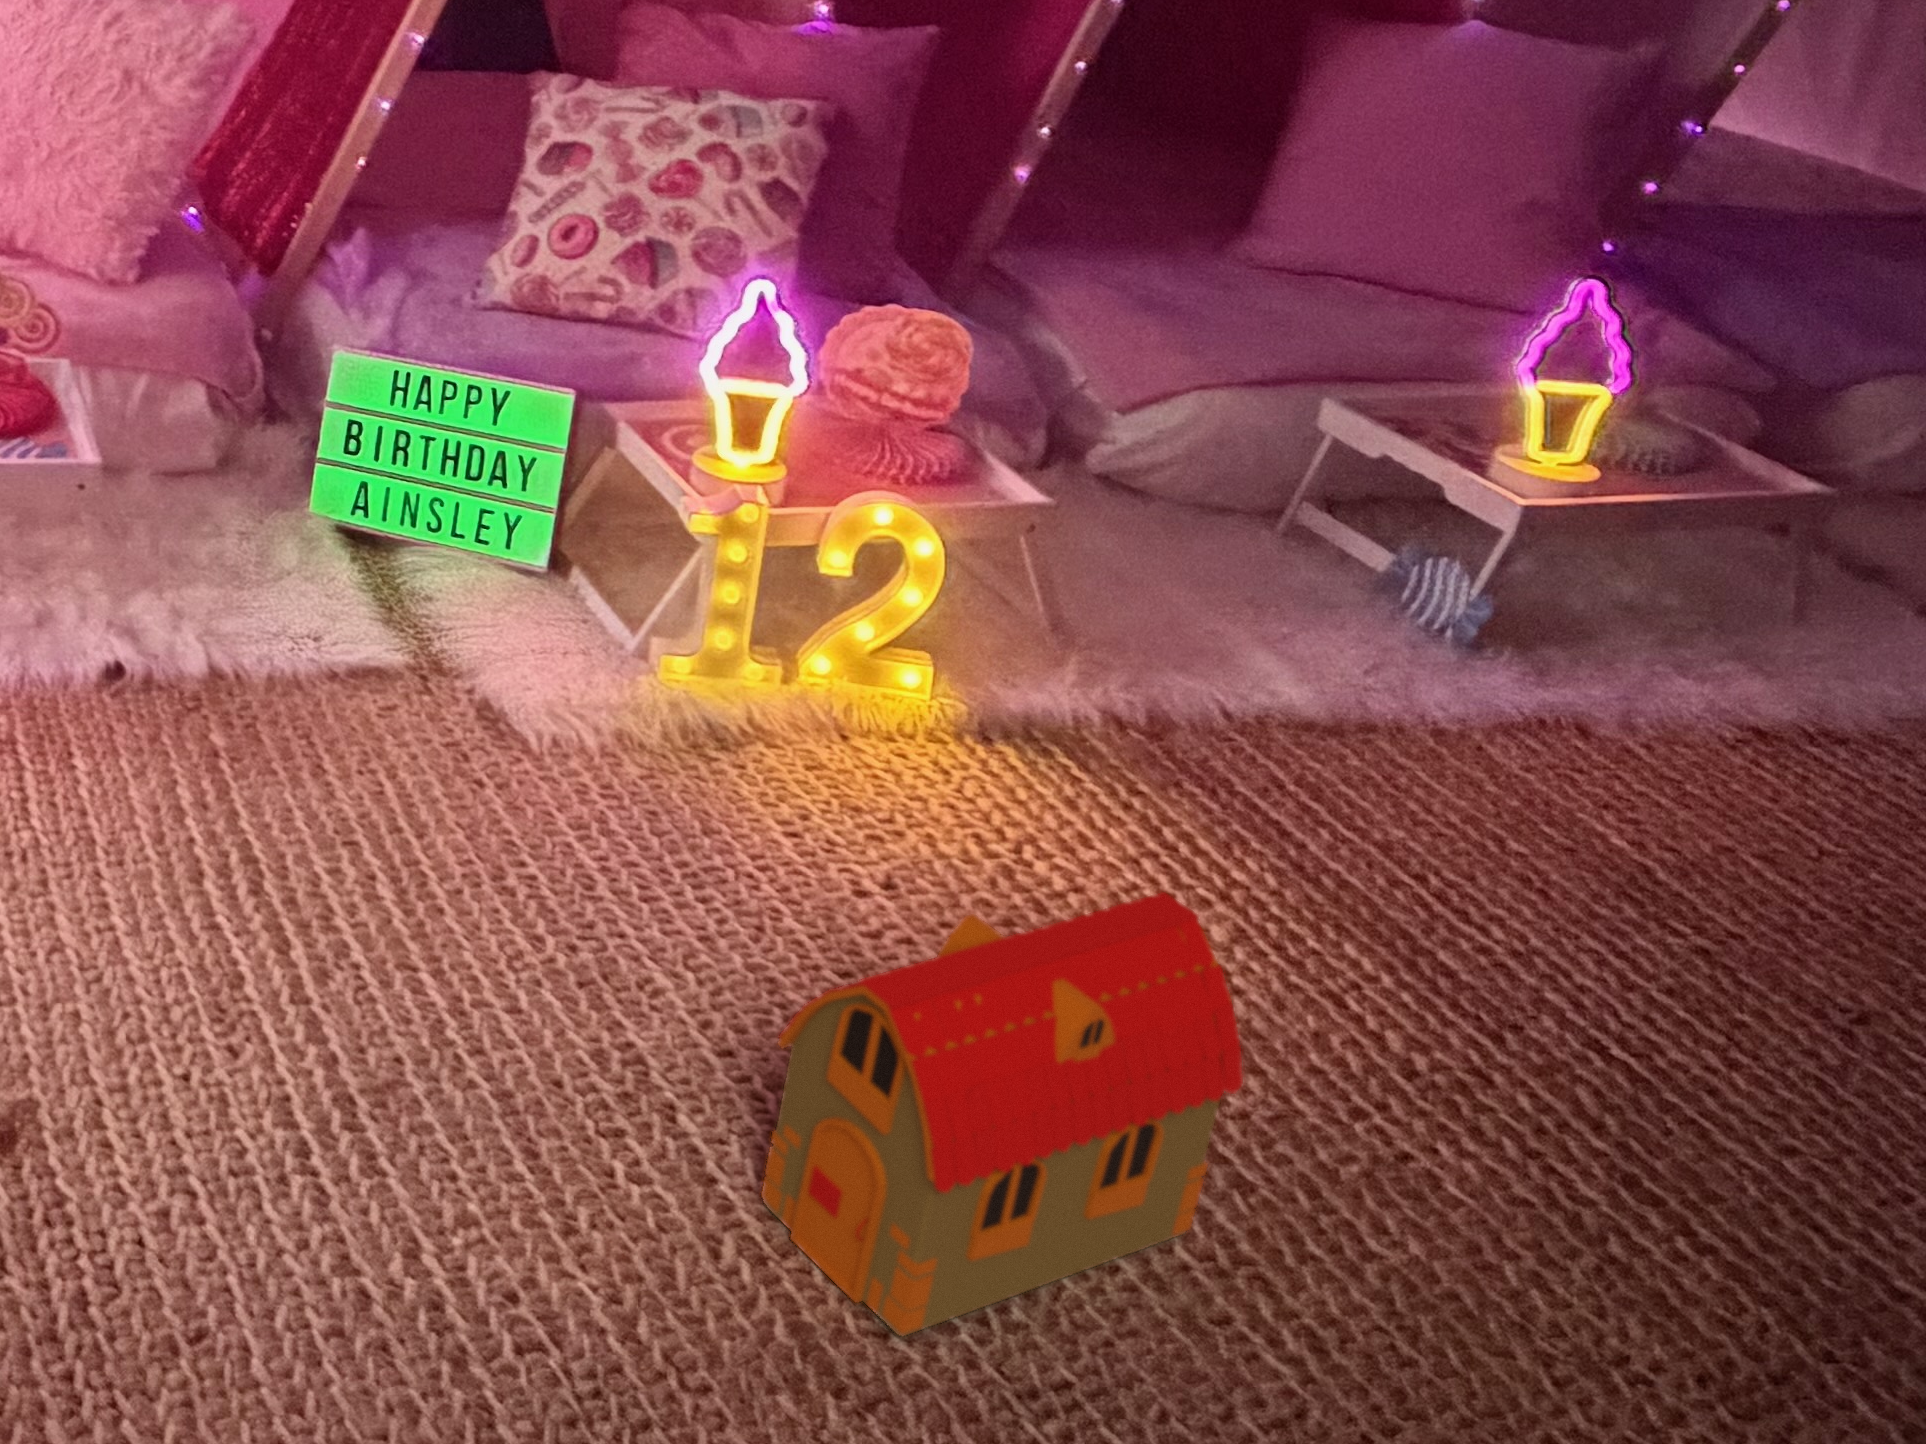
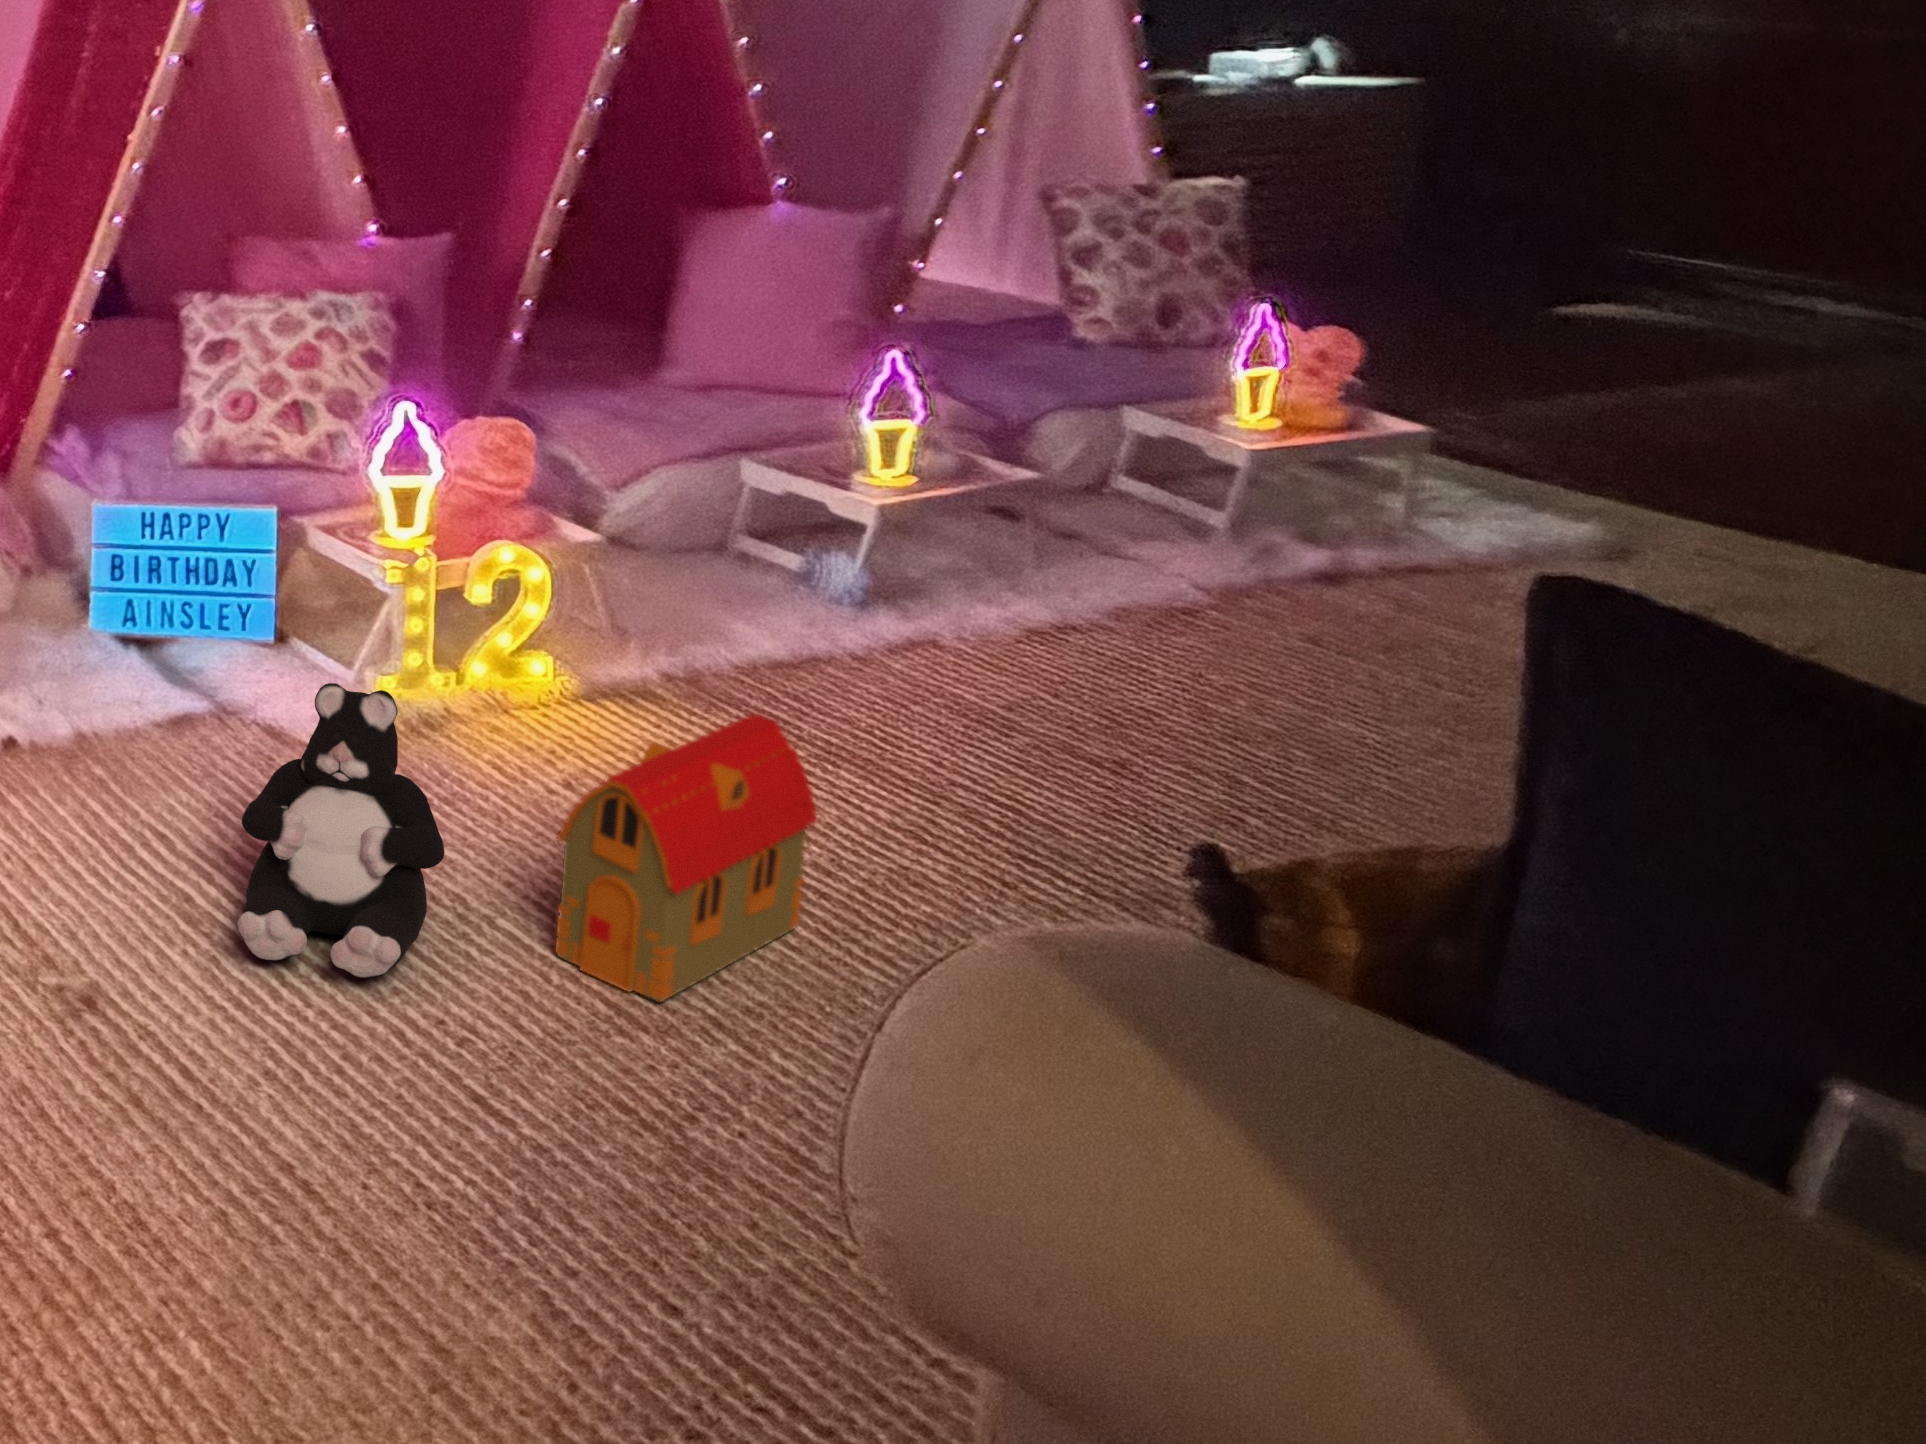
plush toy: none [265,729,606,1190] -> present [237,683,445,978]

